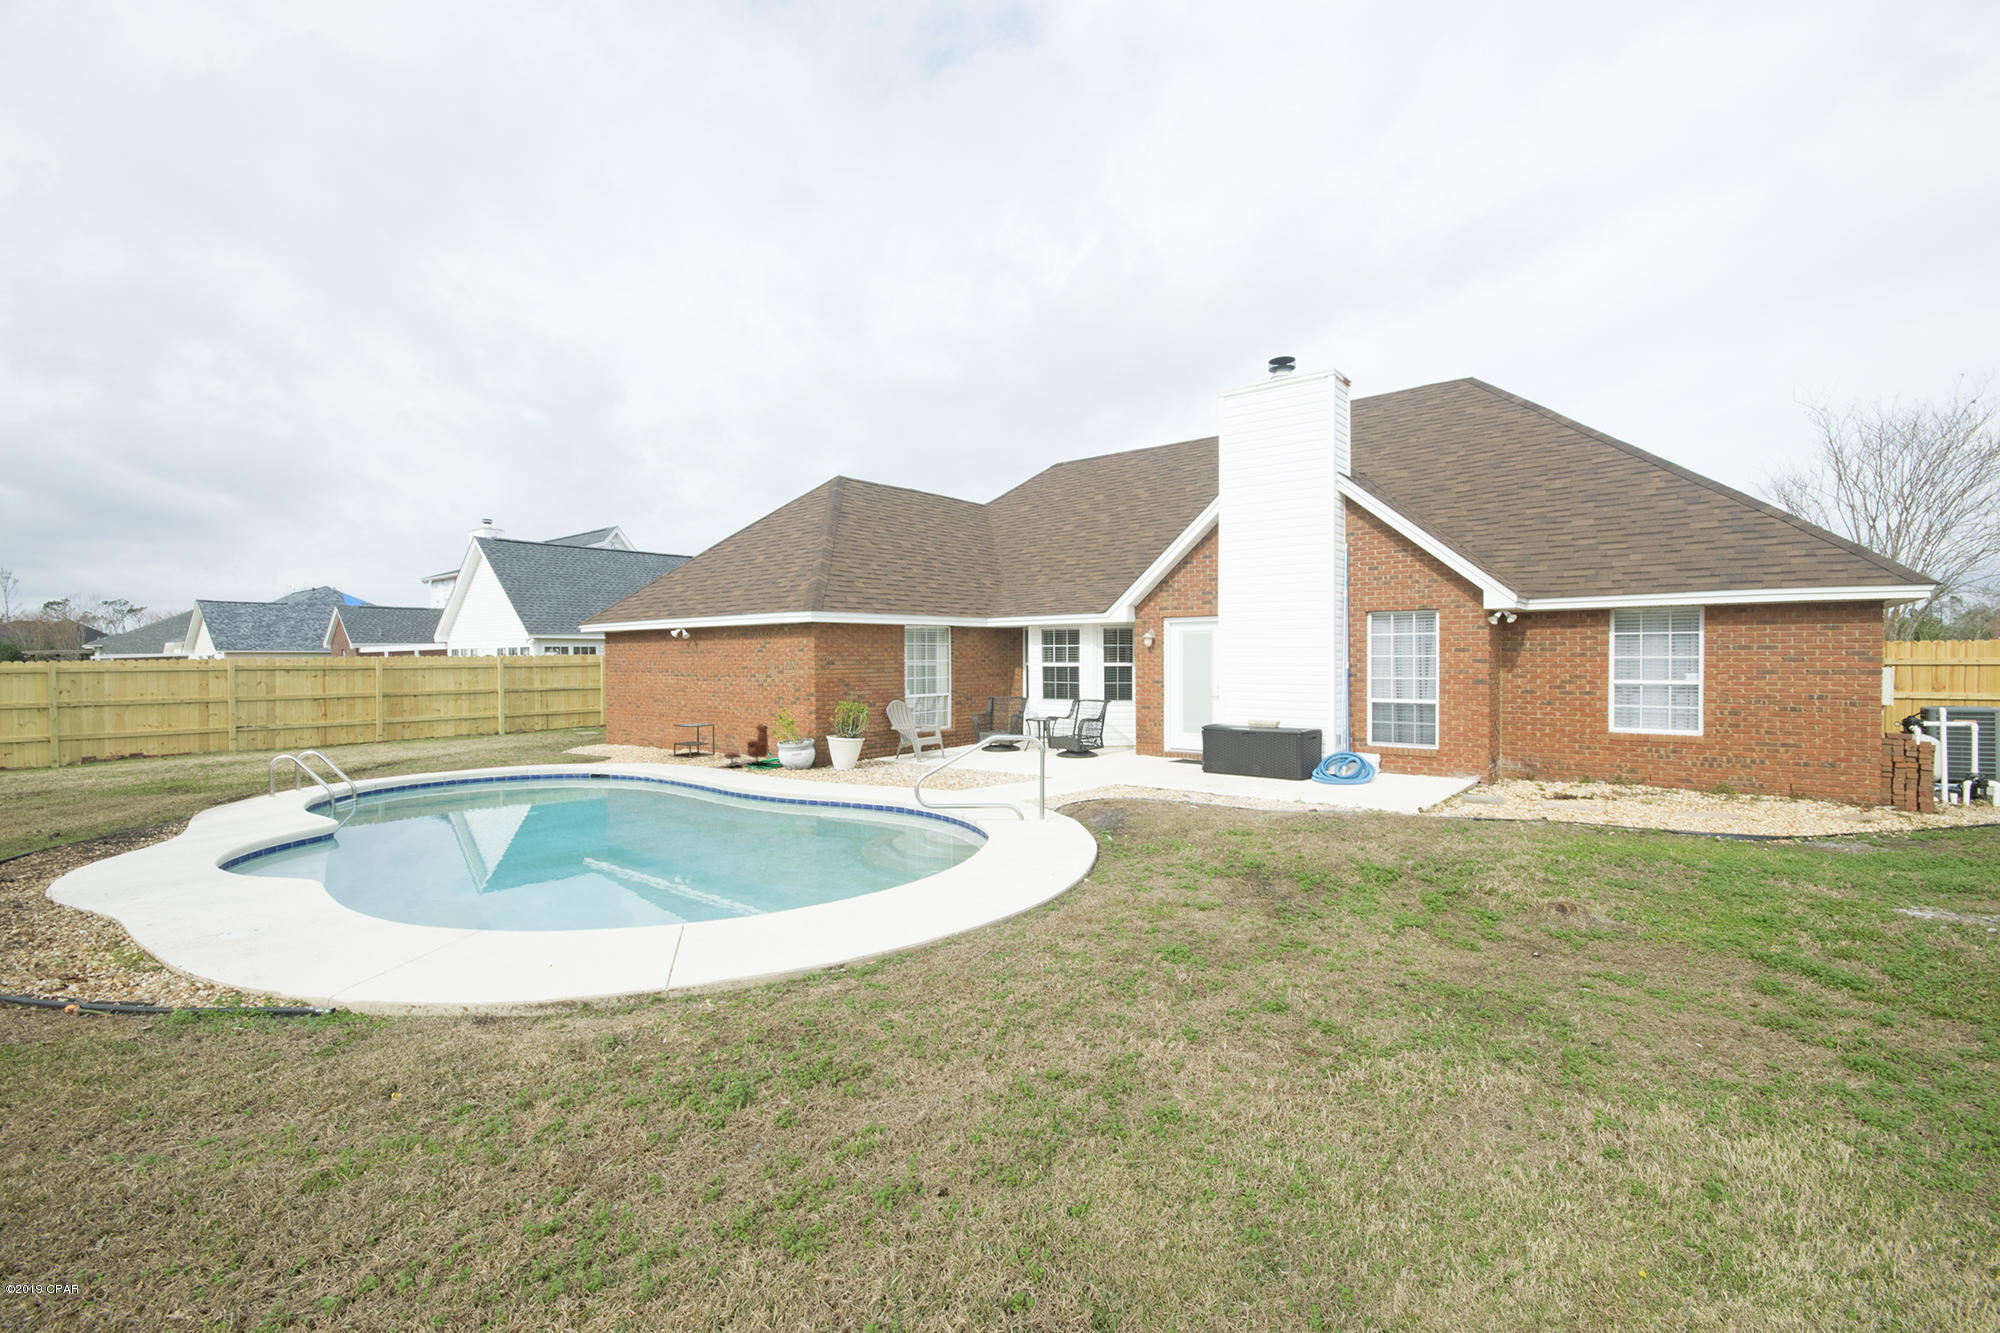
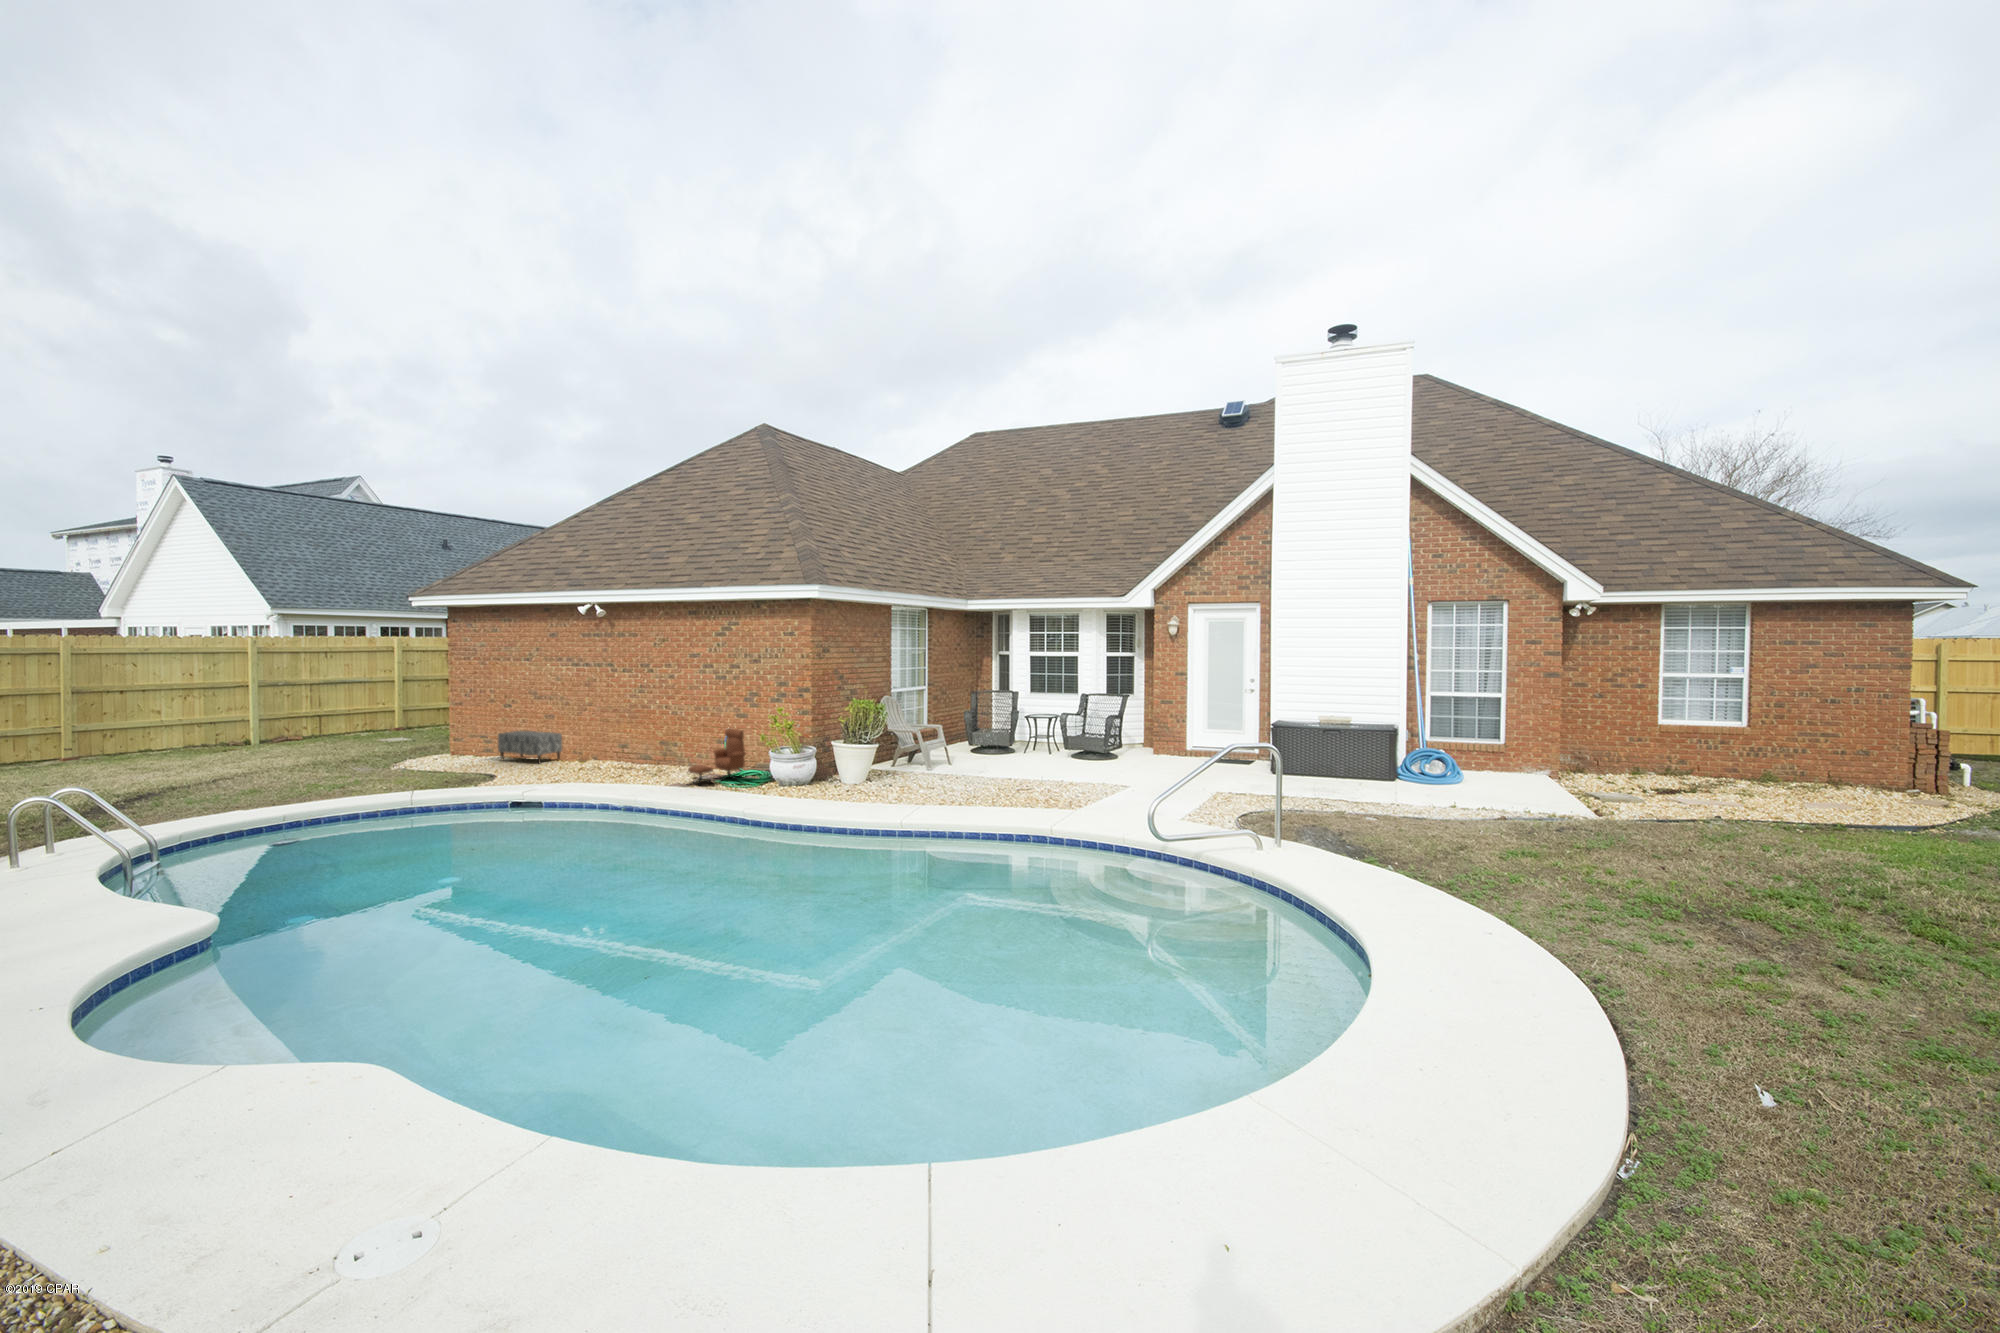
side table: present [673,723,715,758] -> none [593,725,648,771]
bench: none [618,727,662,752] -> present [498,731,562,763]

